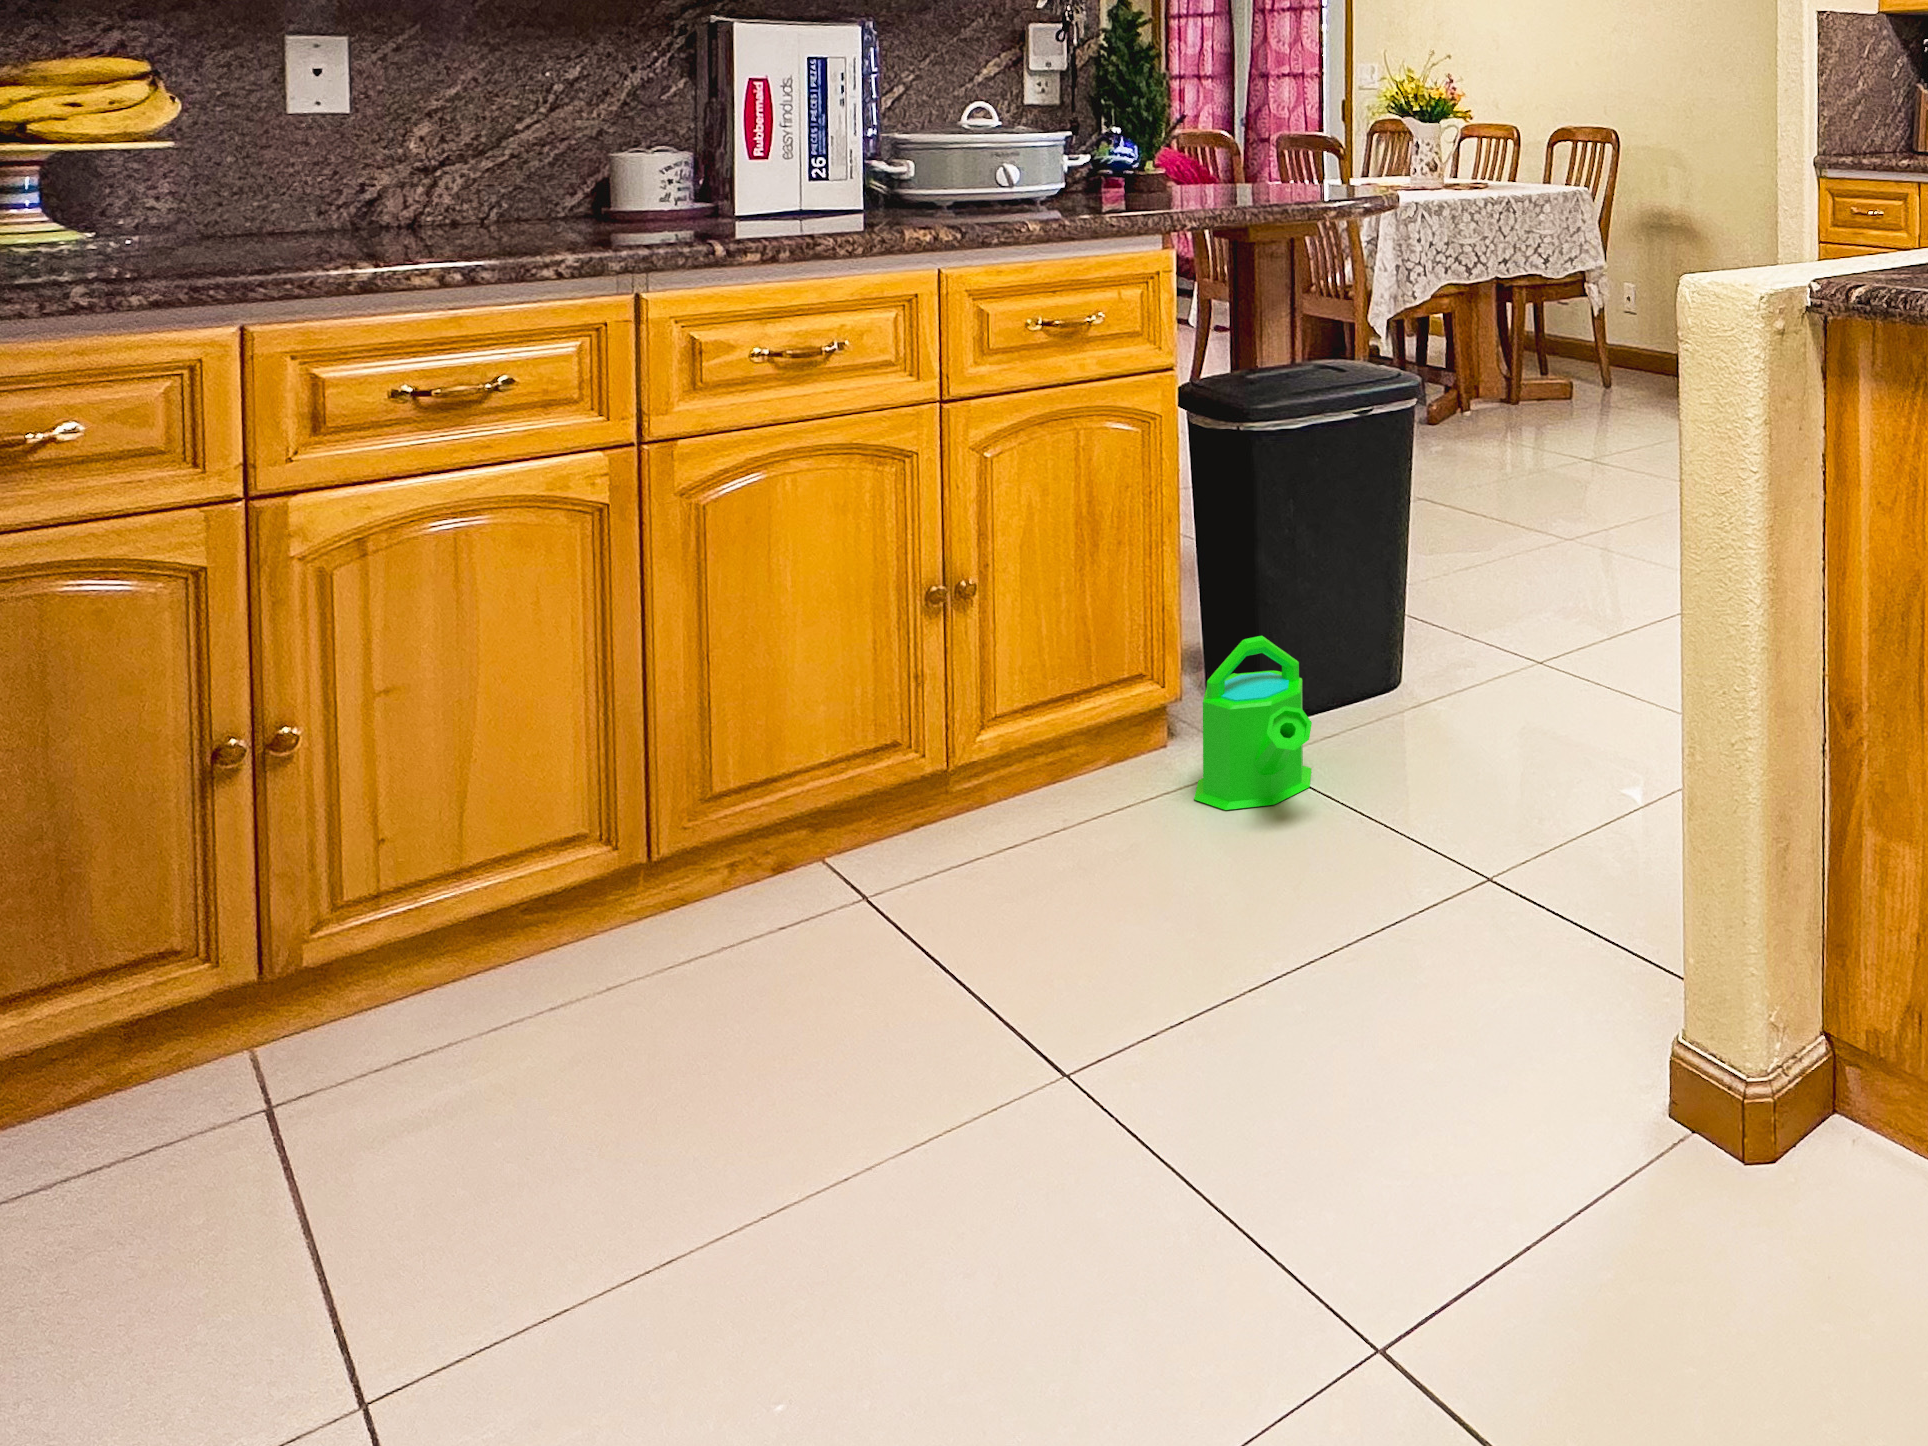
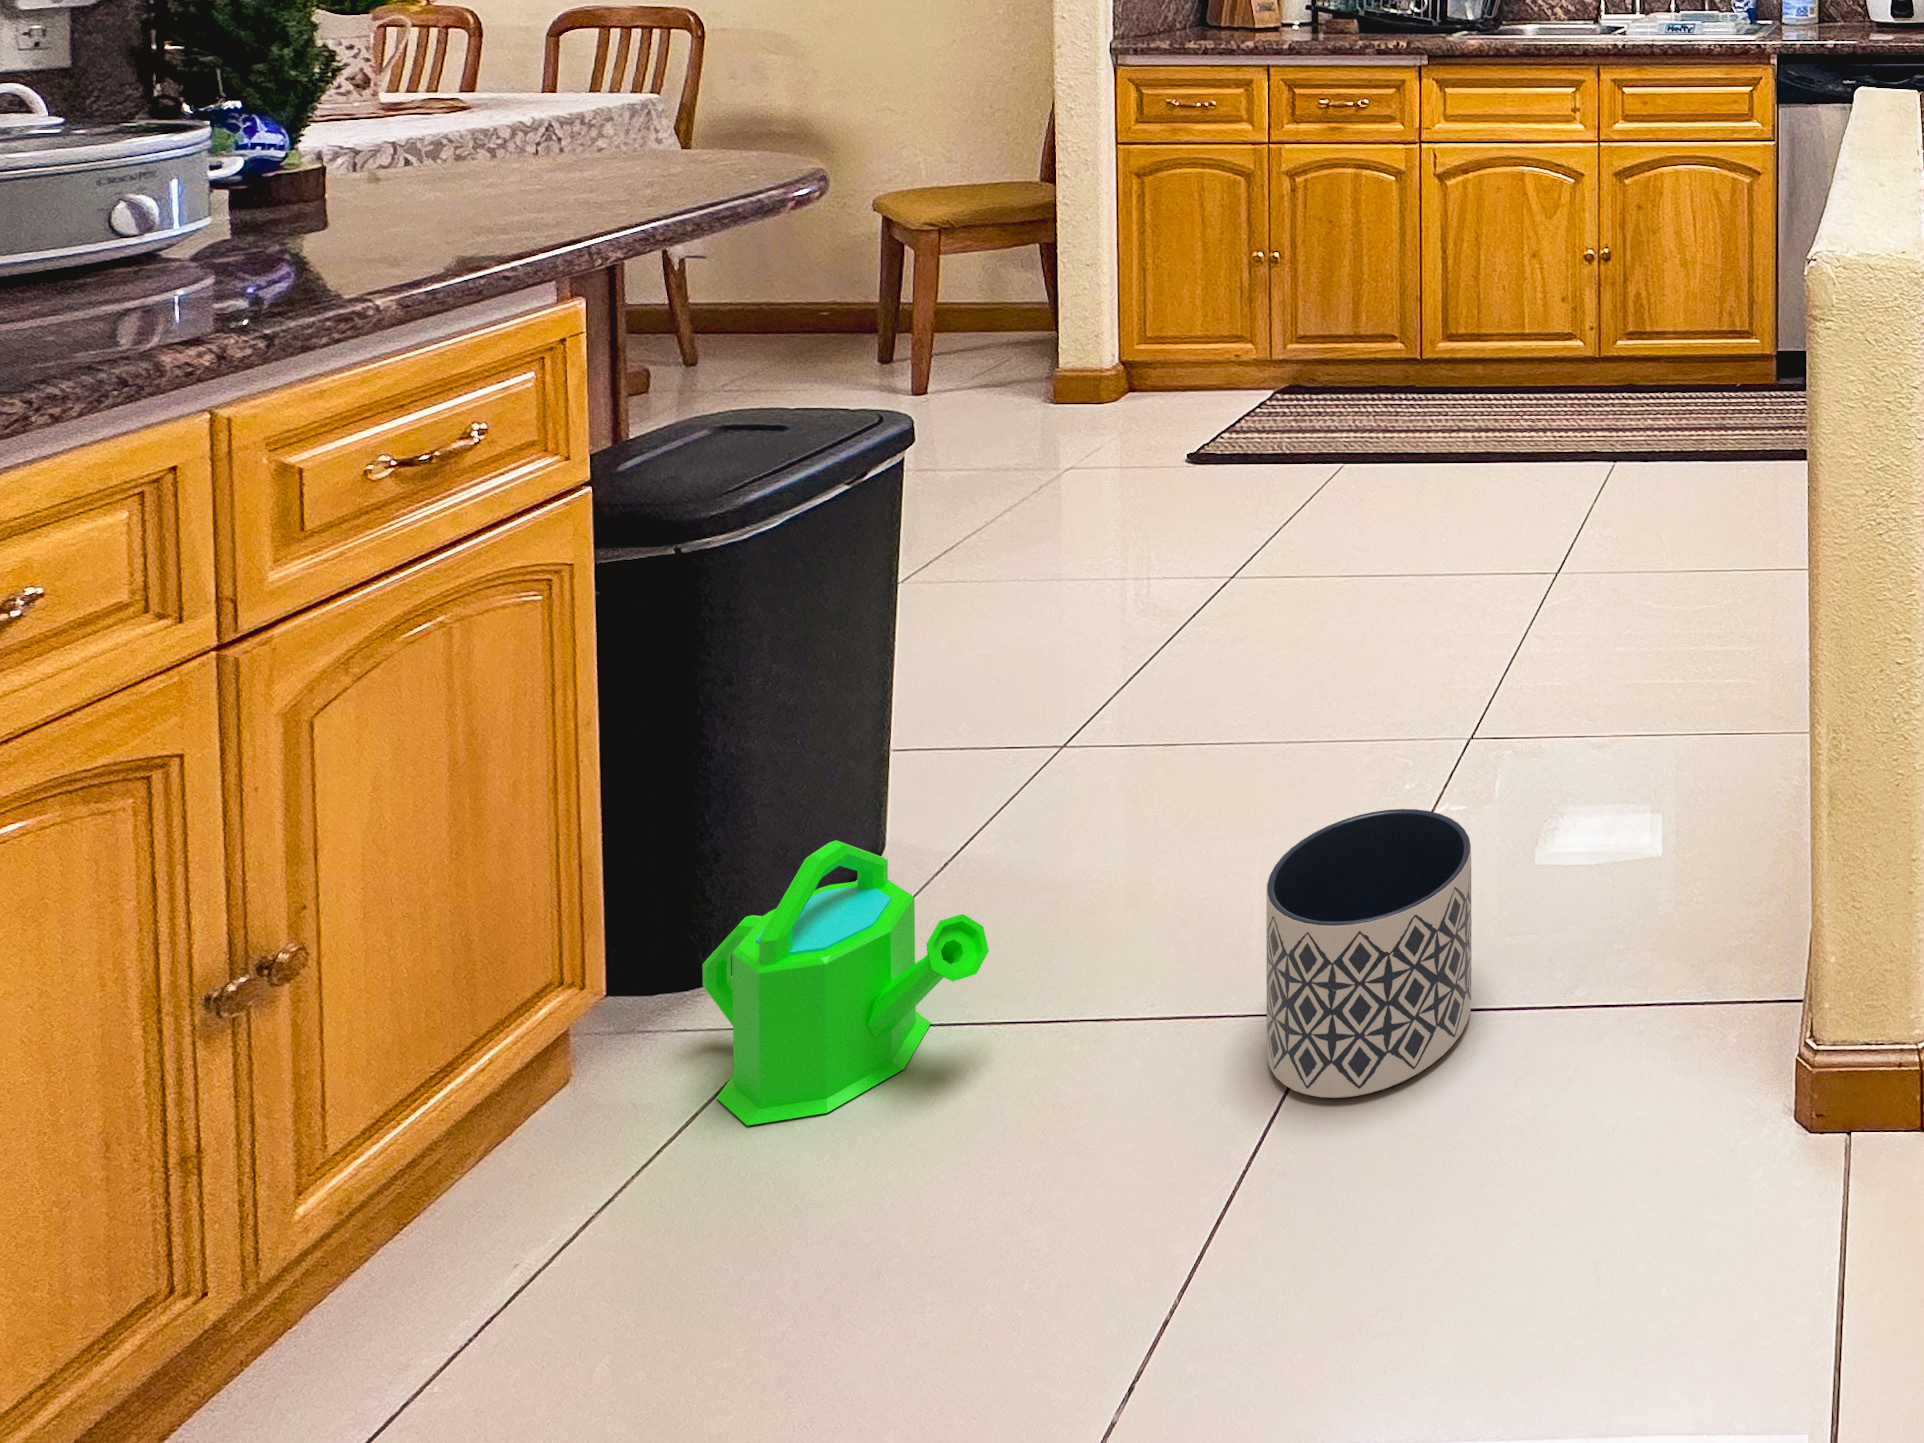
planter: none [1406,730,1565,939] -> present [1266,809,1471,1098]

